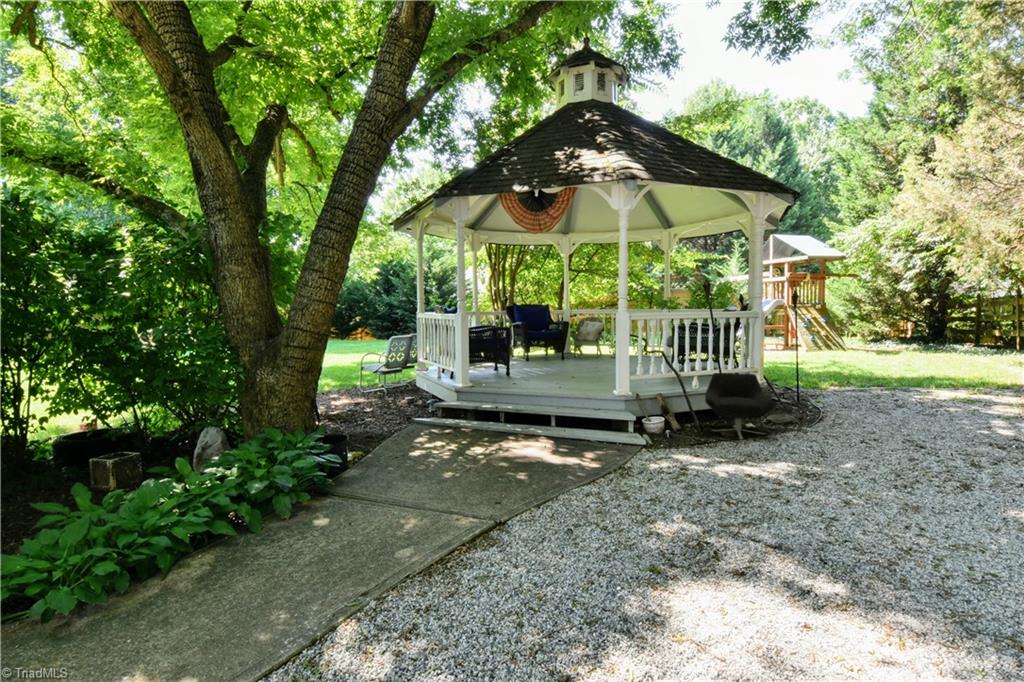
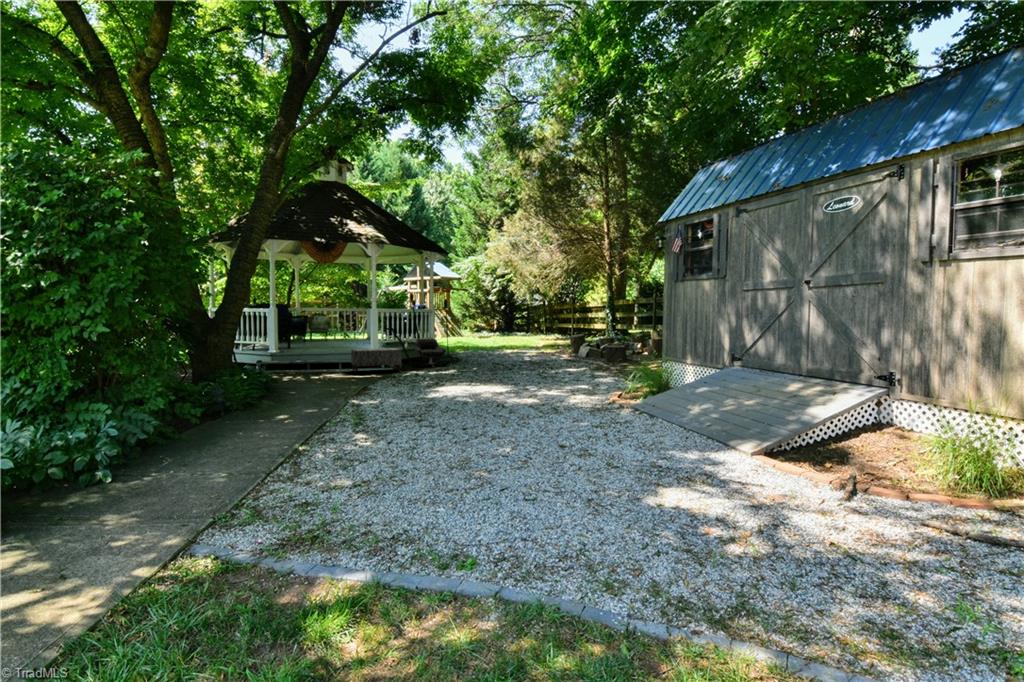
bench: none [560,391,657,447] -> present [351,348,401,373]

